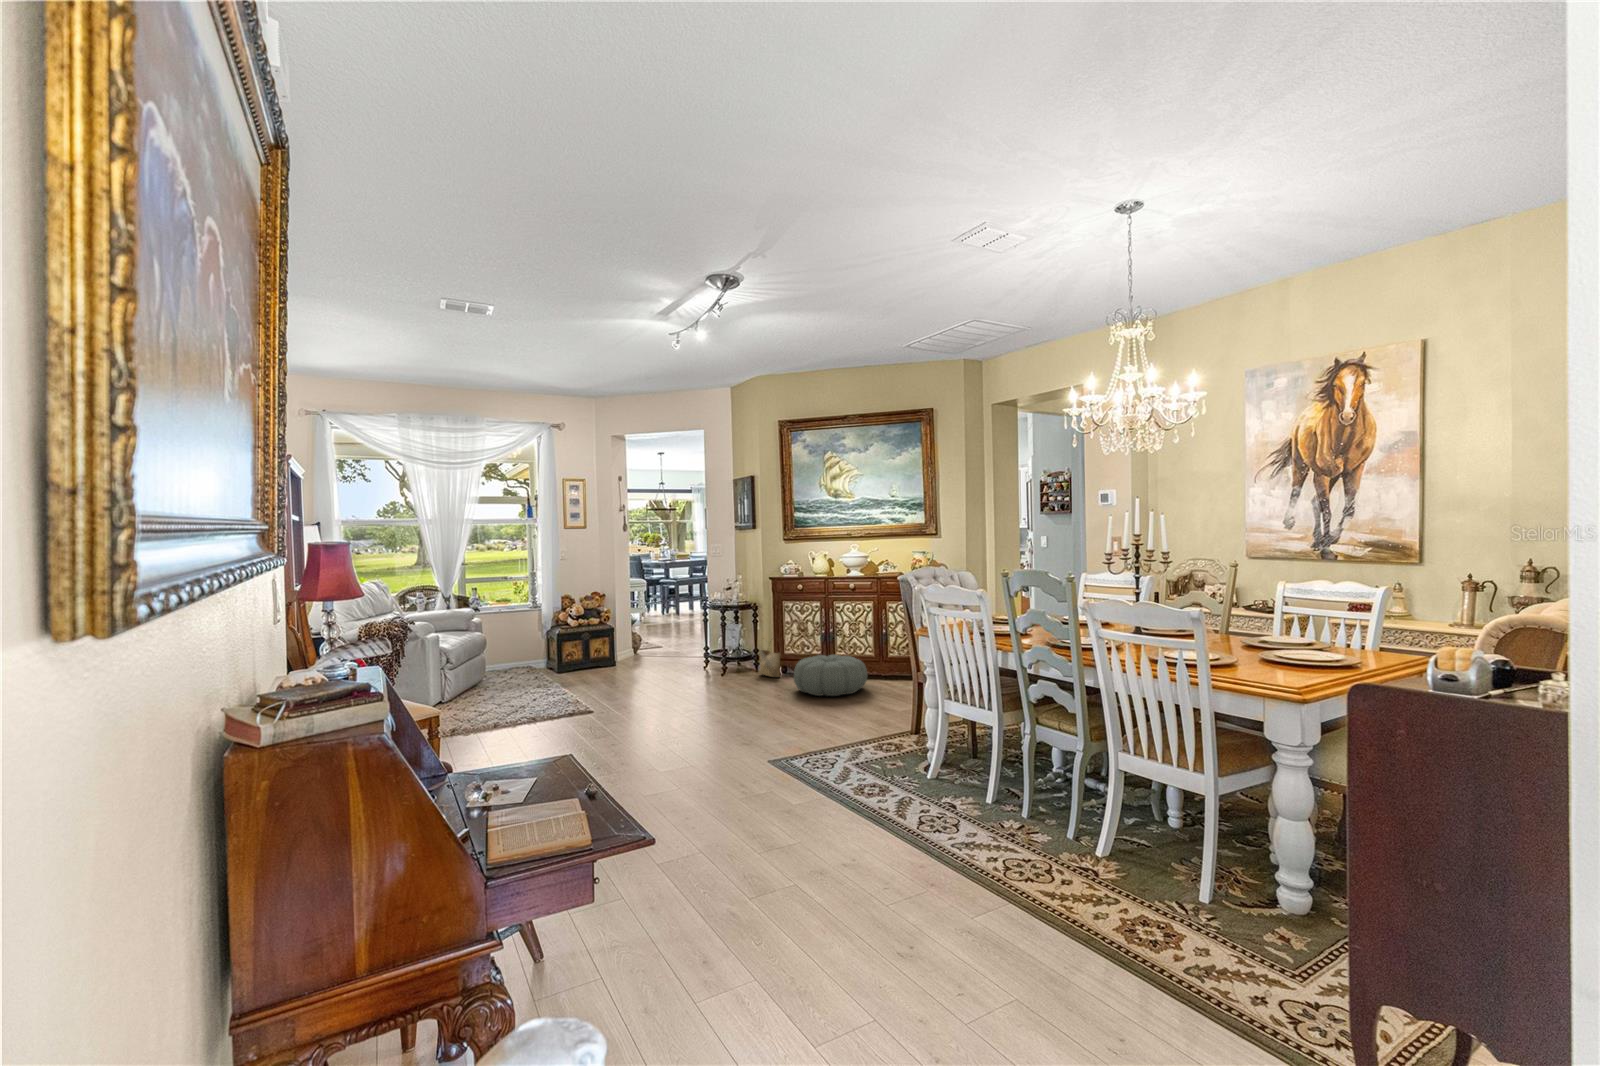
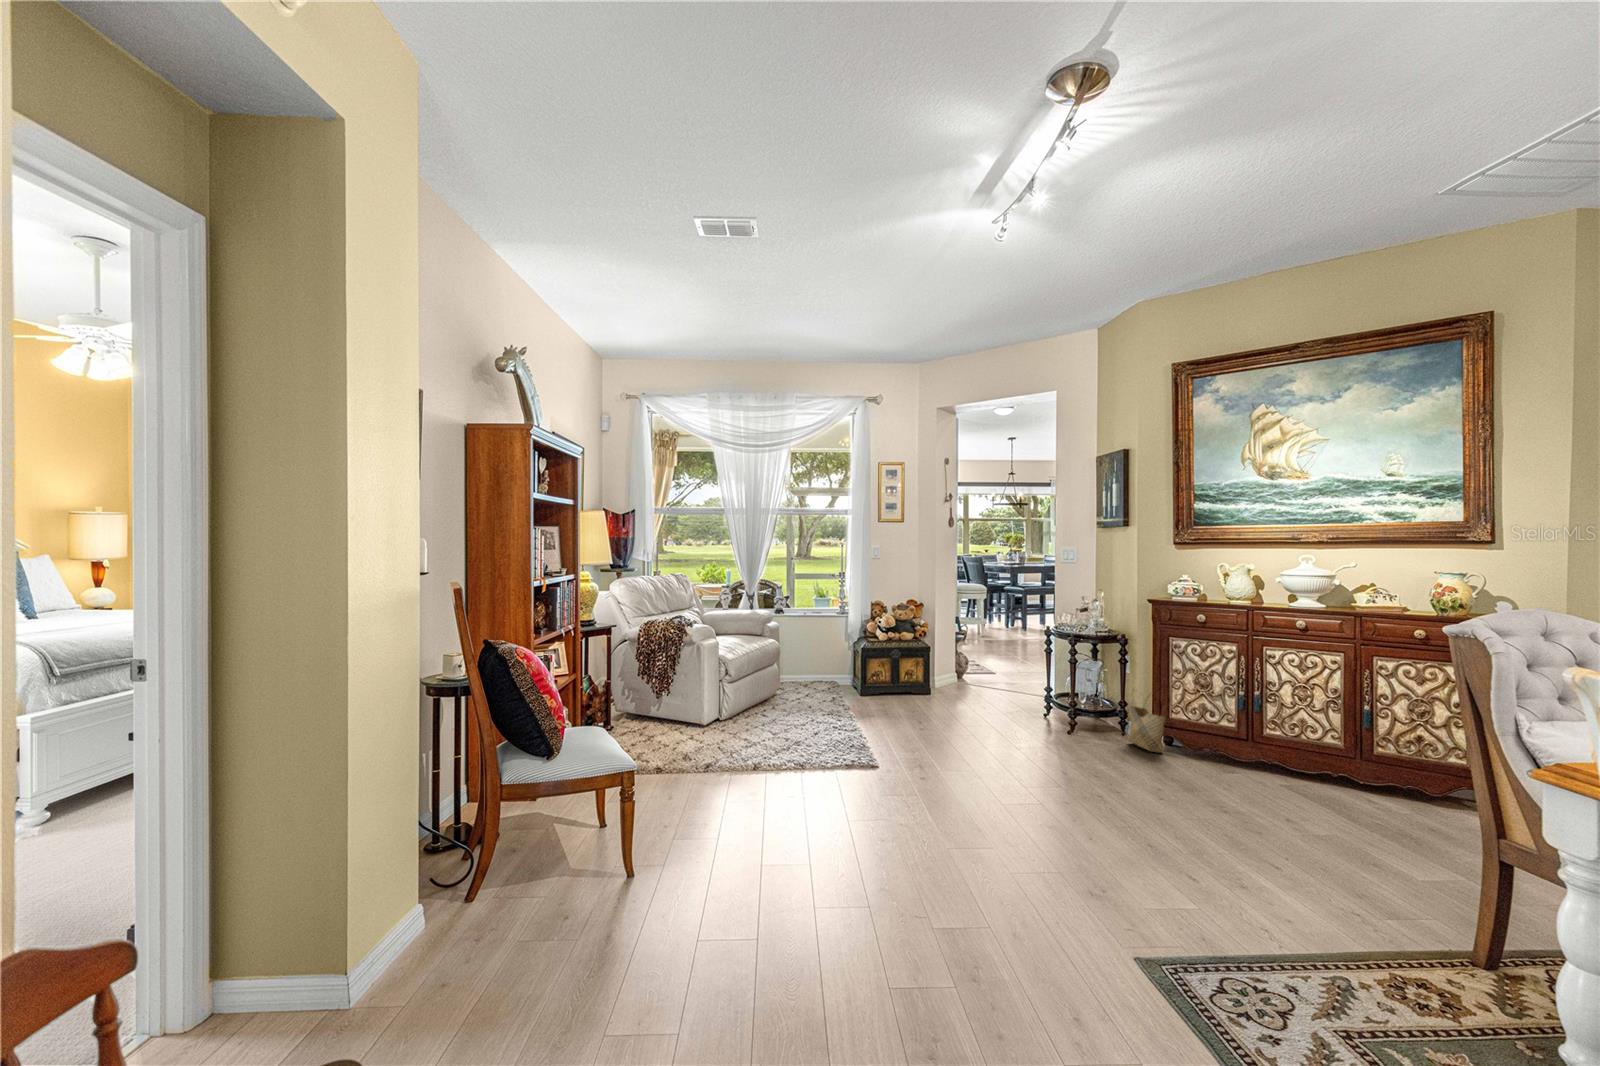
pouf: present [794,655,867,696] -> none [1188,734,1334,815]

